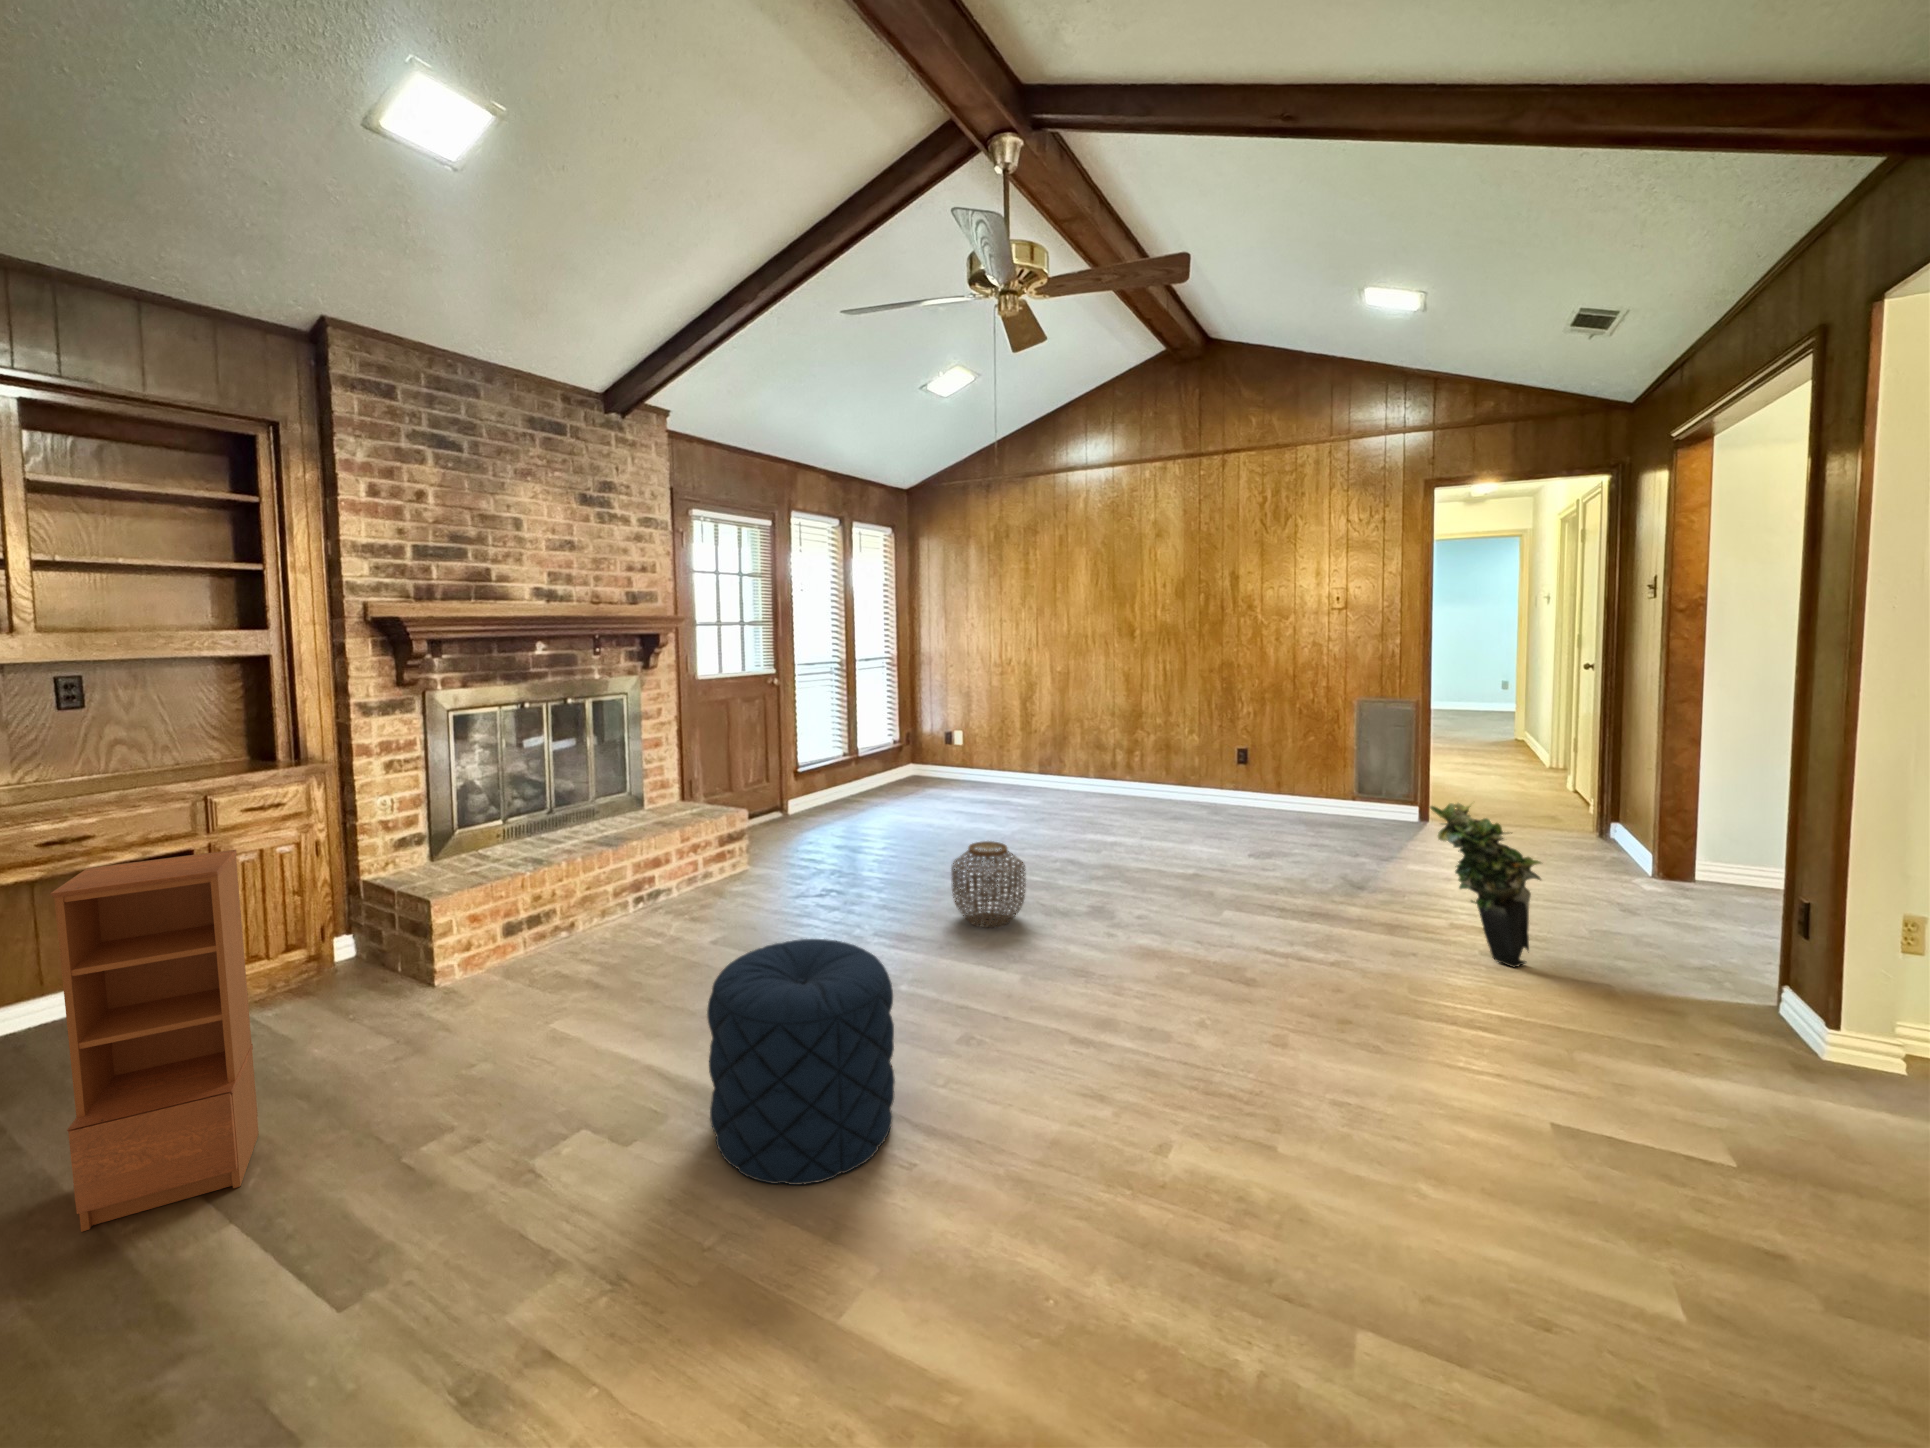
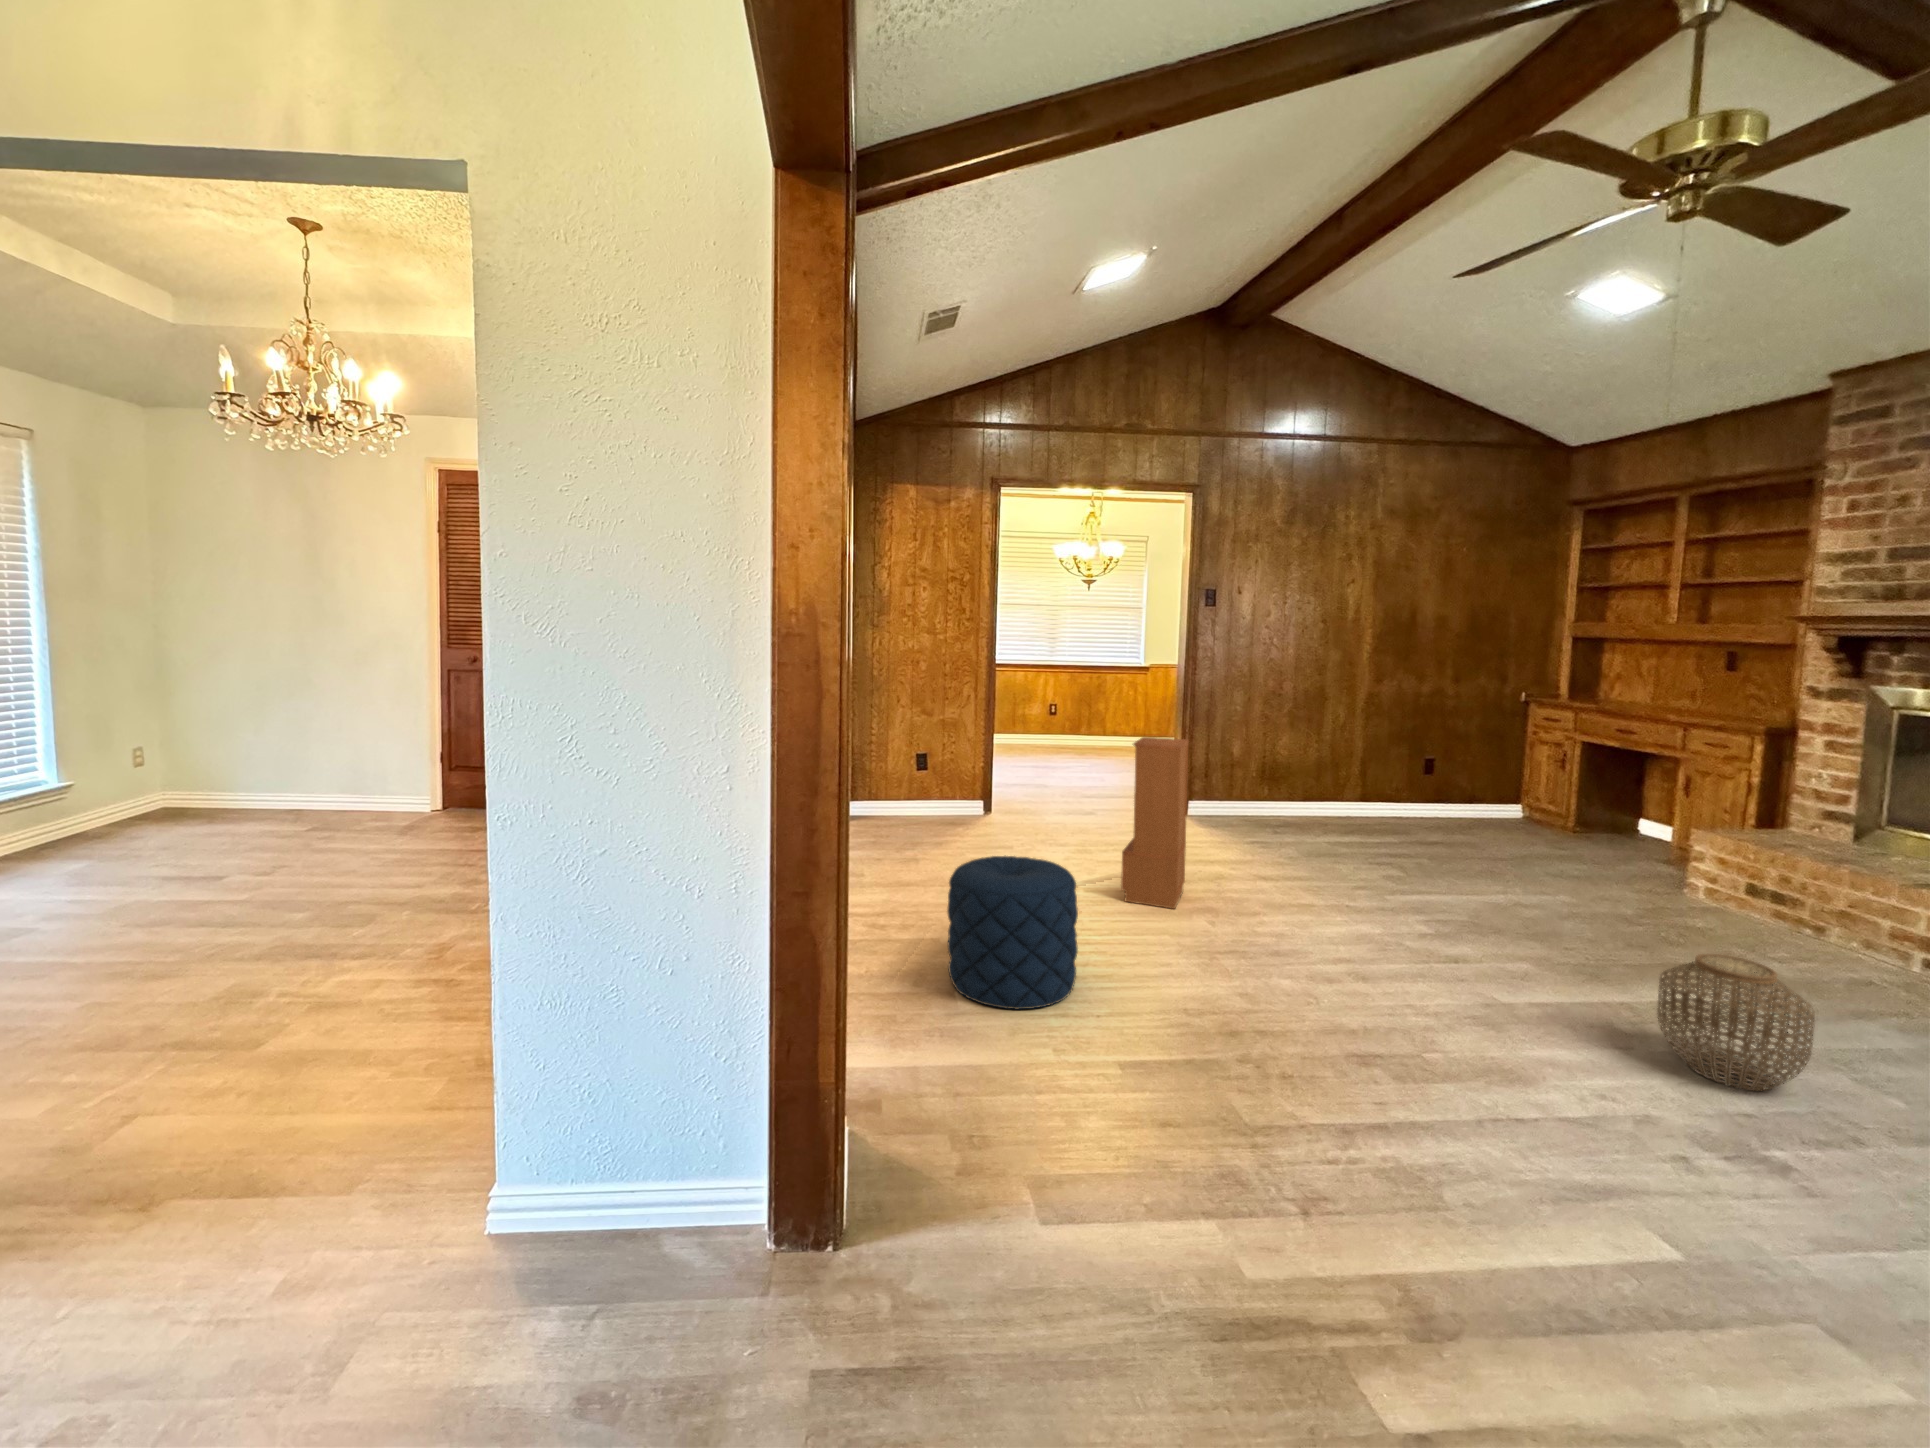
potted plant: present [1430,803,1541,967] -> none [1131,981,1309,1224]
bookcase: present [50,850,259,1232] -> present [1121,737,1189,909]
pouf: present [707,939,895,1185] -> present [948,856,1078,1009]

